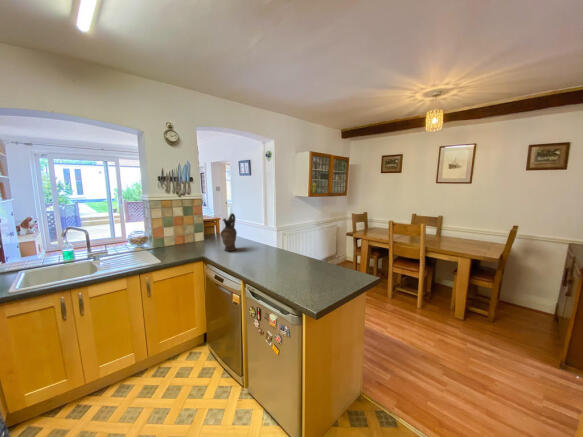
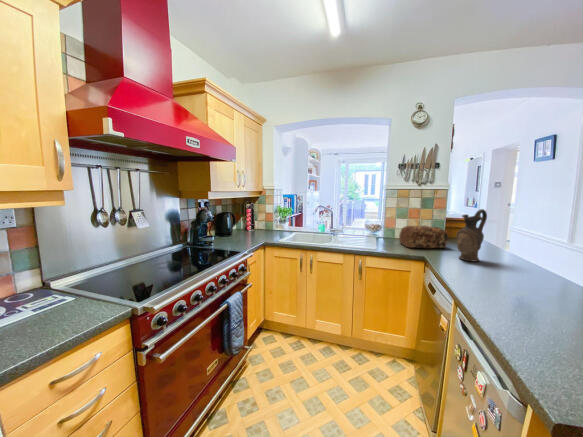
bread loaf: none [173,230,211,252] -> present [399,226,448,248]

